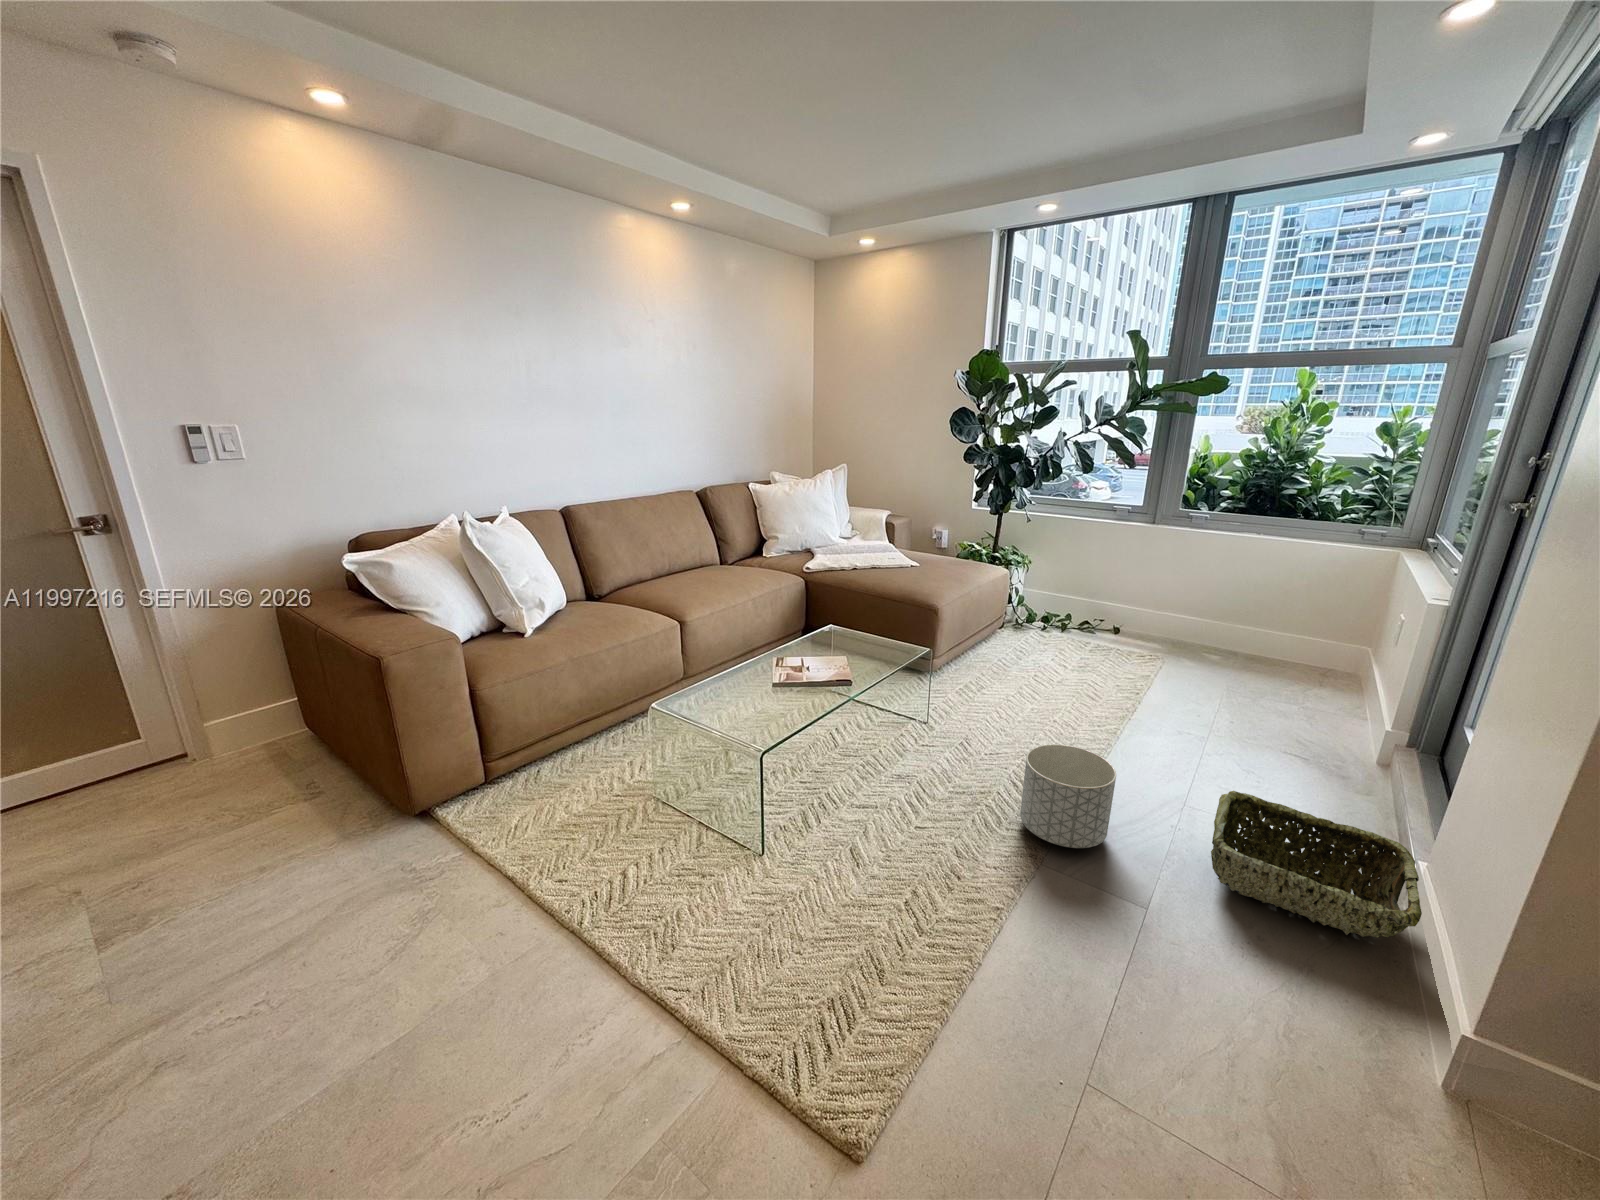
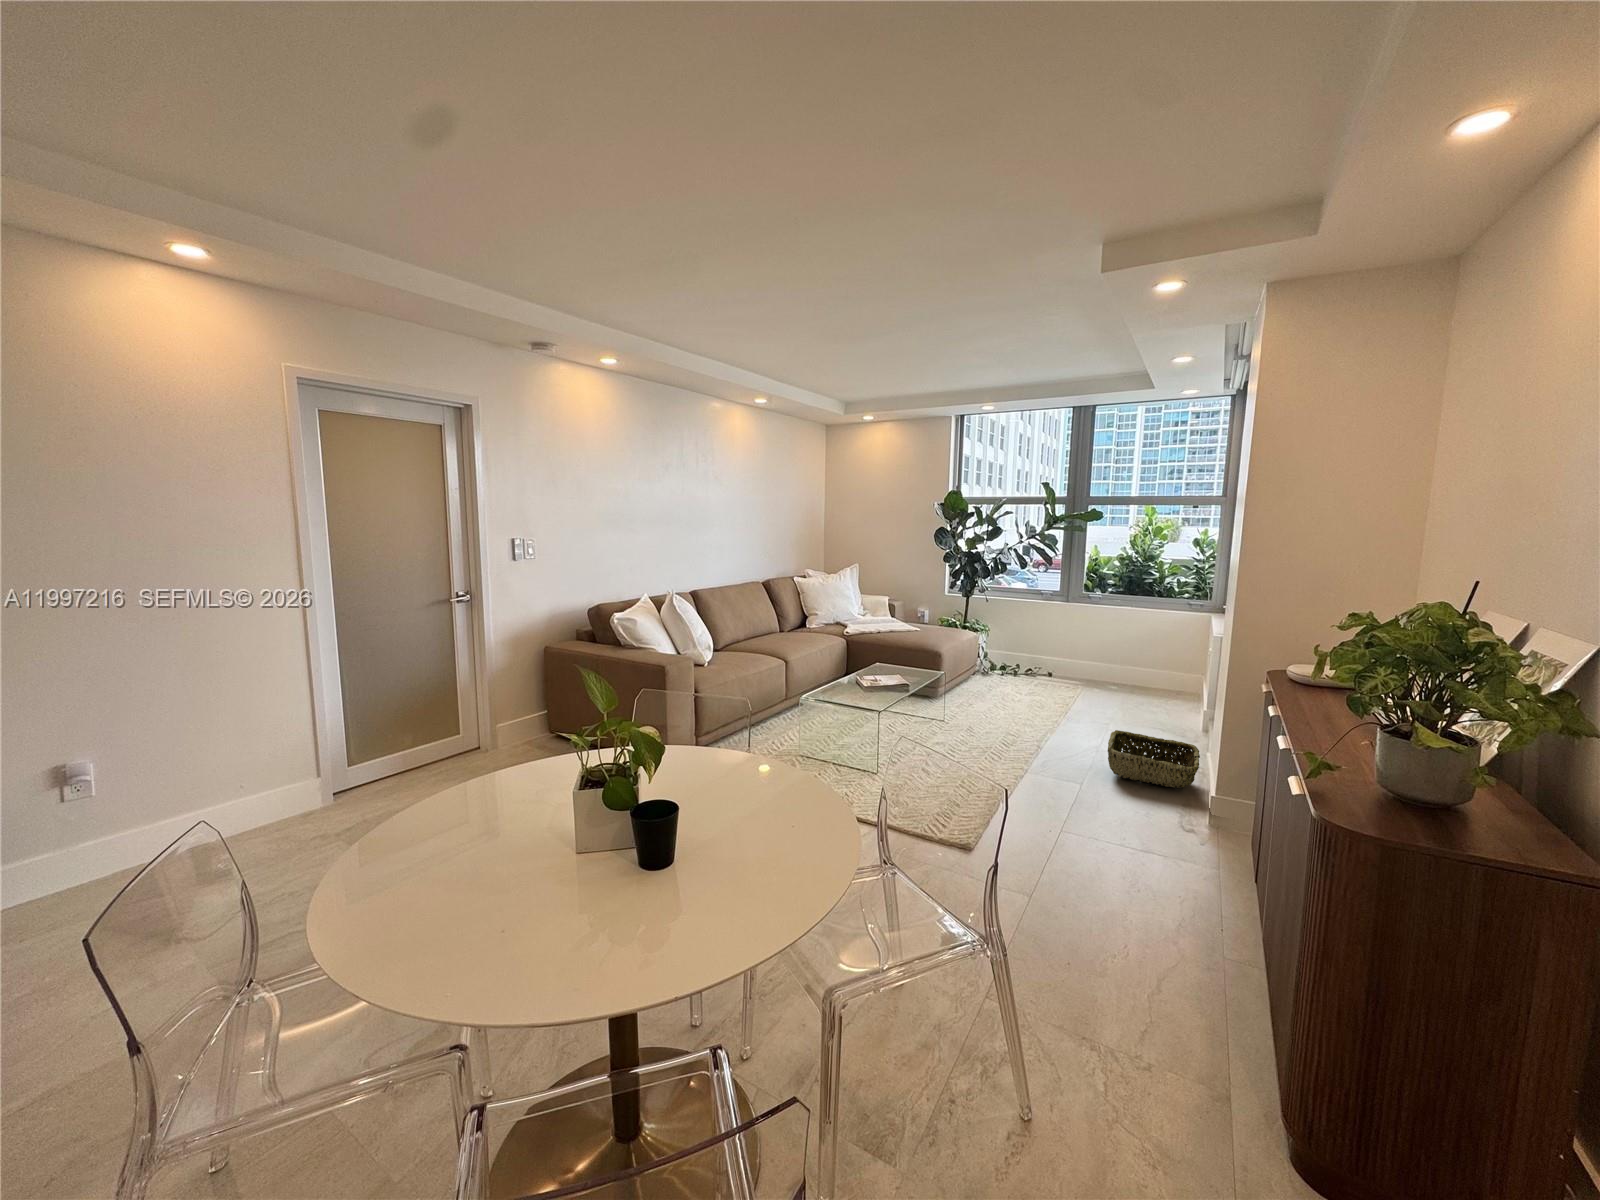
planter: present [1020,744,1116,848] -> none [1009,715,1058,766]

